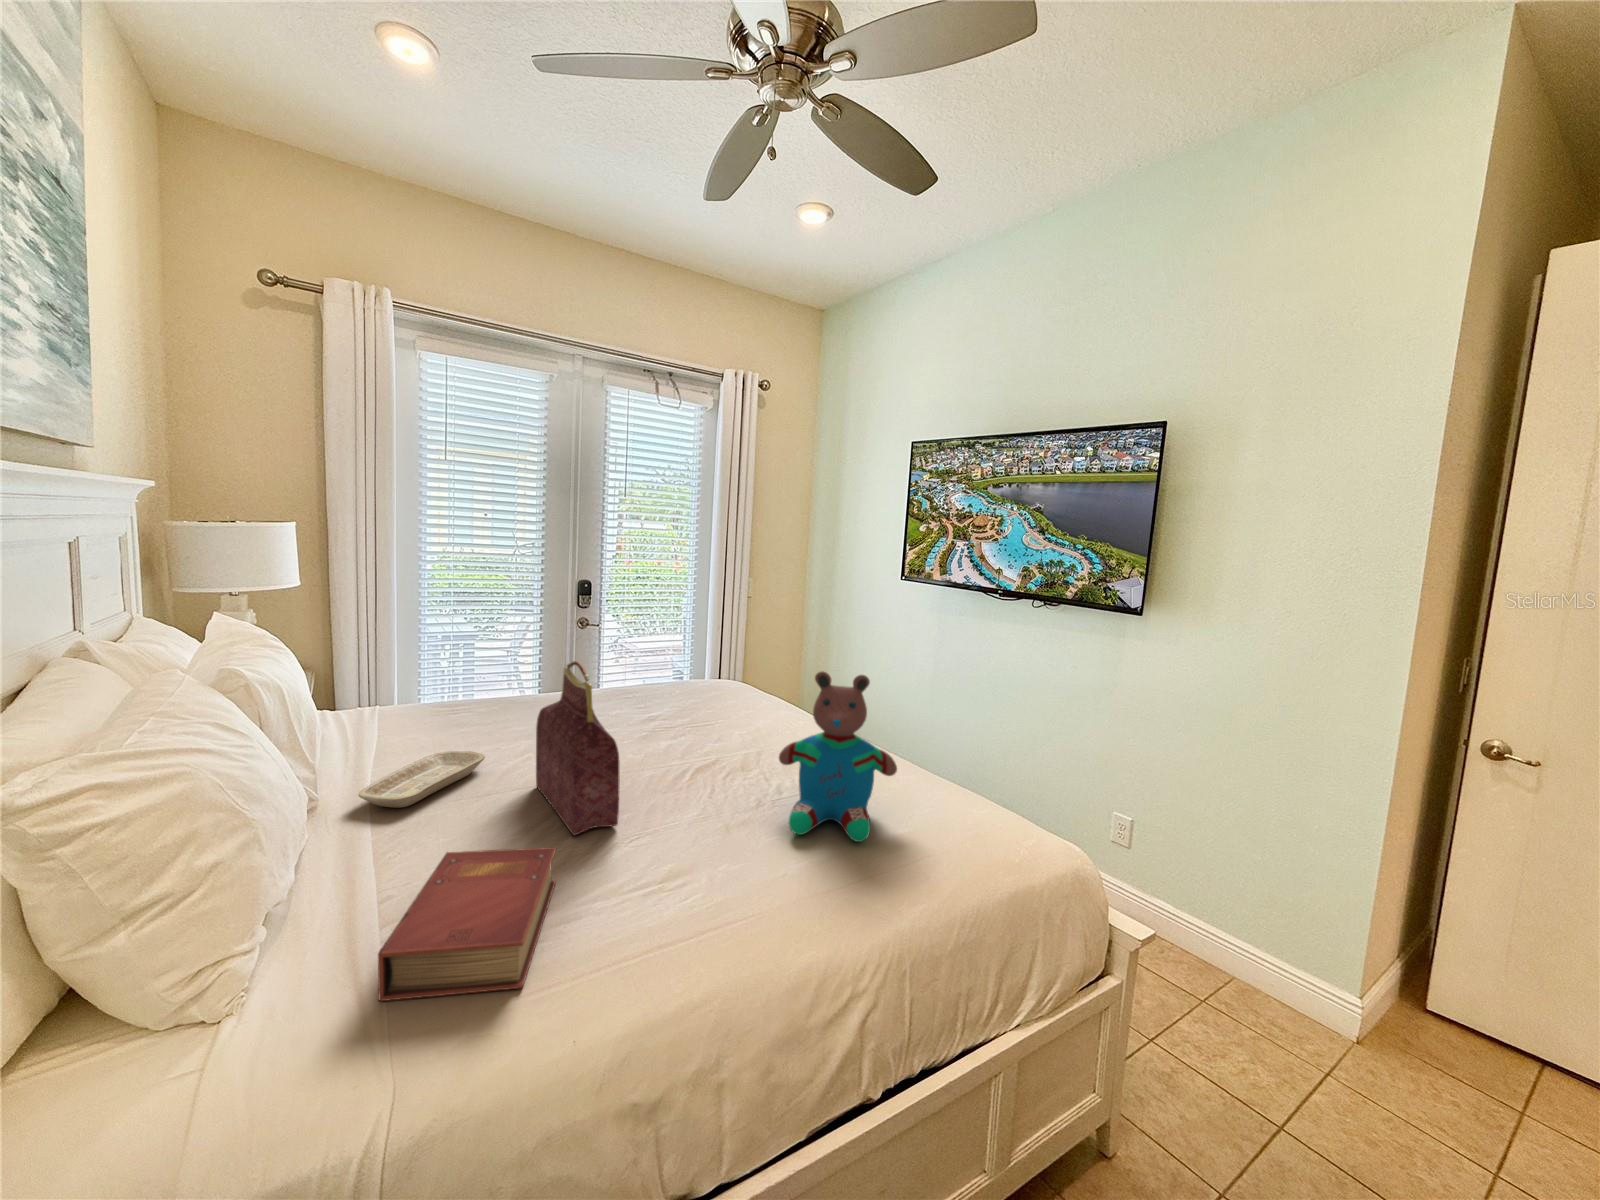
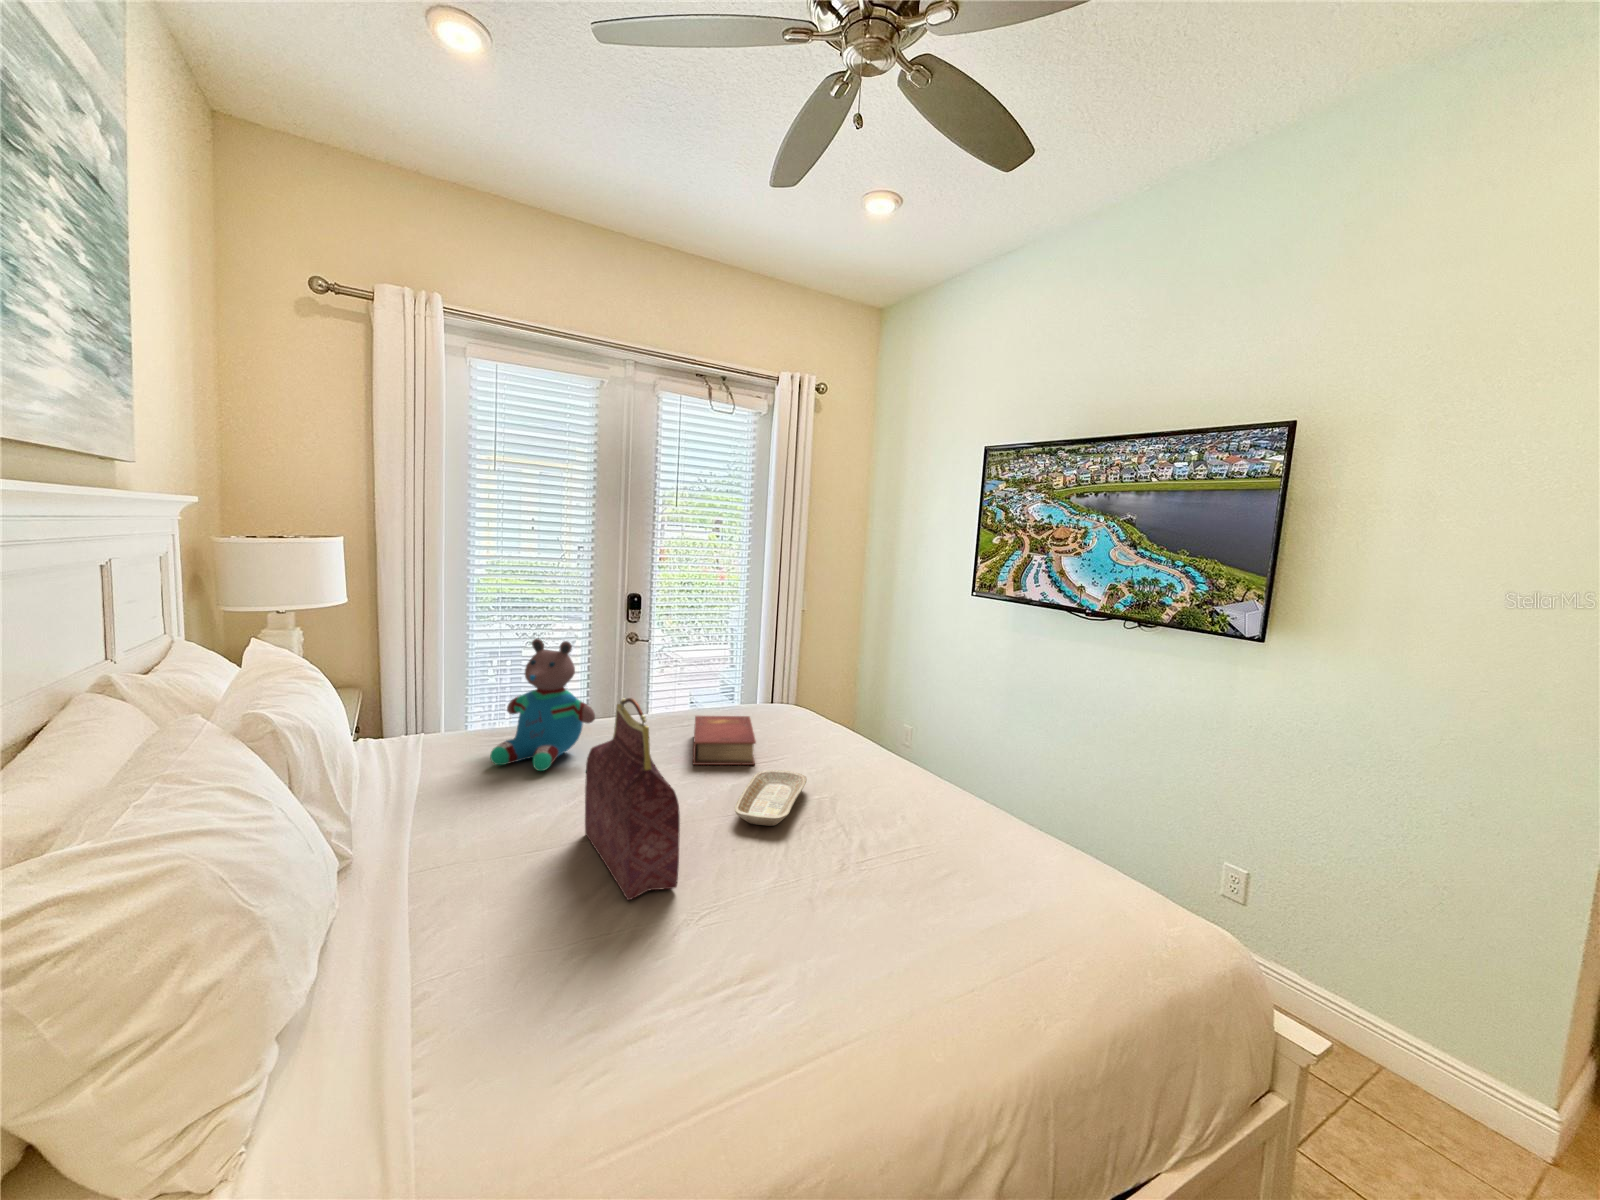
teddy bear: present [779,671,897,842] -> present [490,639,595,771]
tray: present [358,751,485,808] -> present [734,770,807,826]
book: present [378,847,556,1001] -> present [693,716,756,765]

